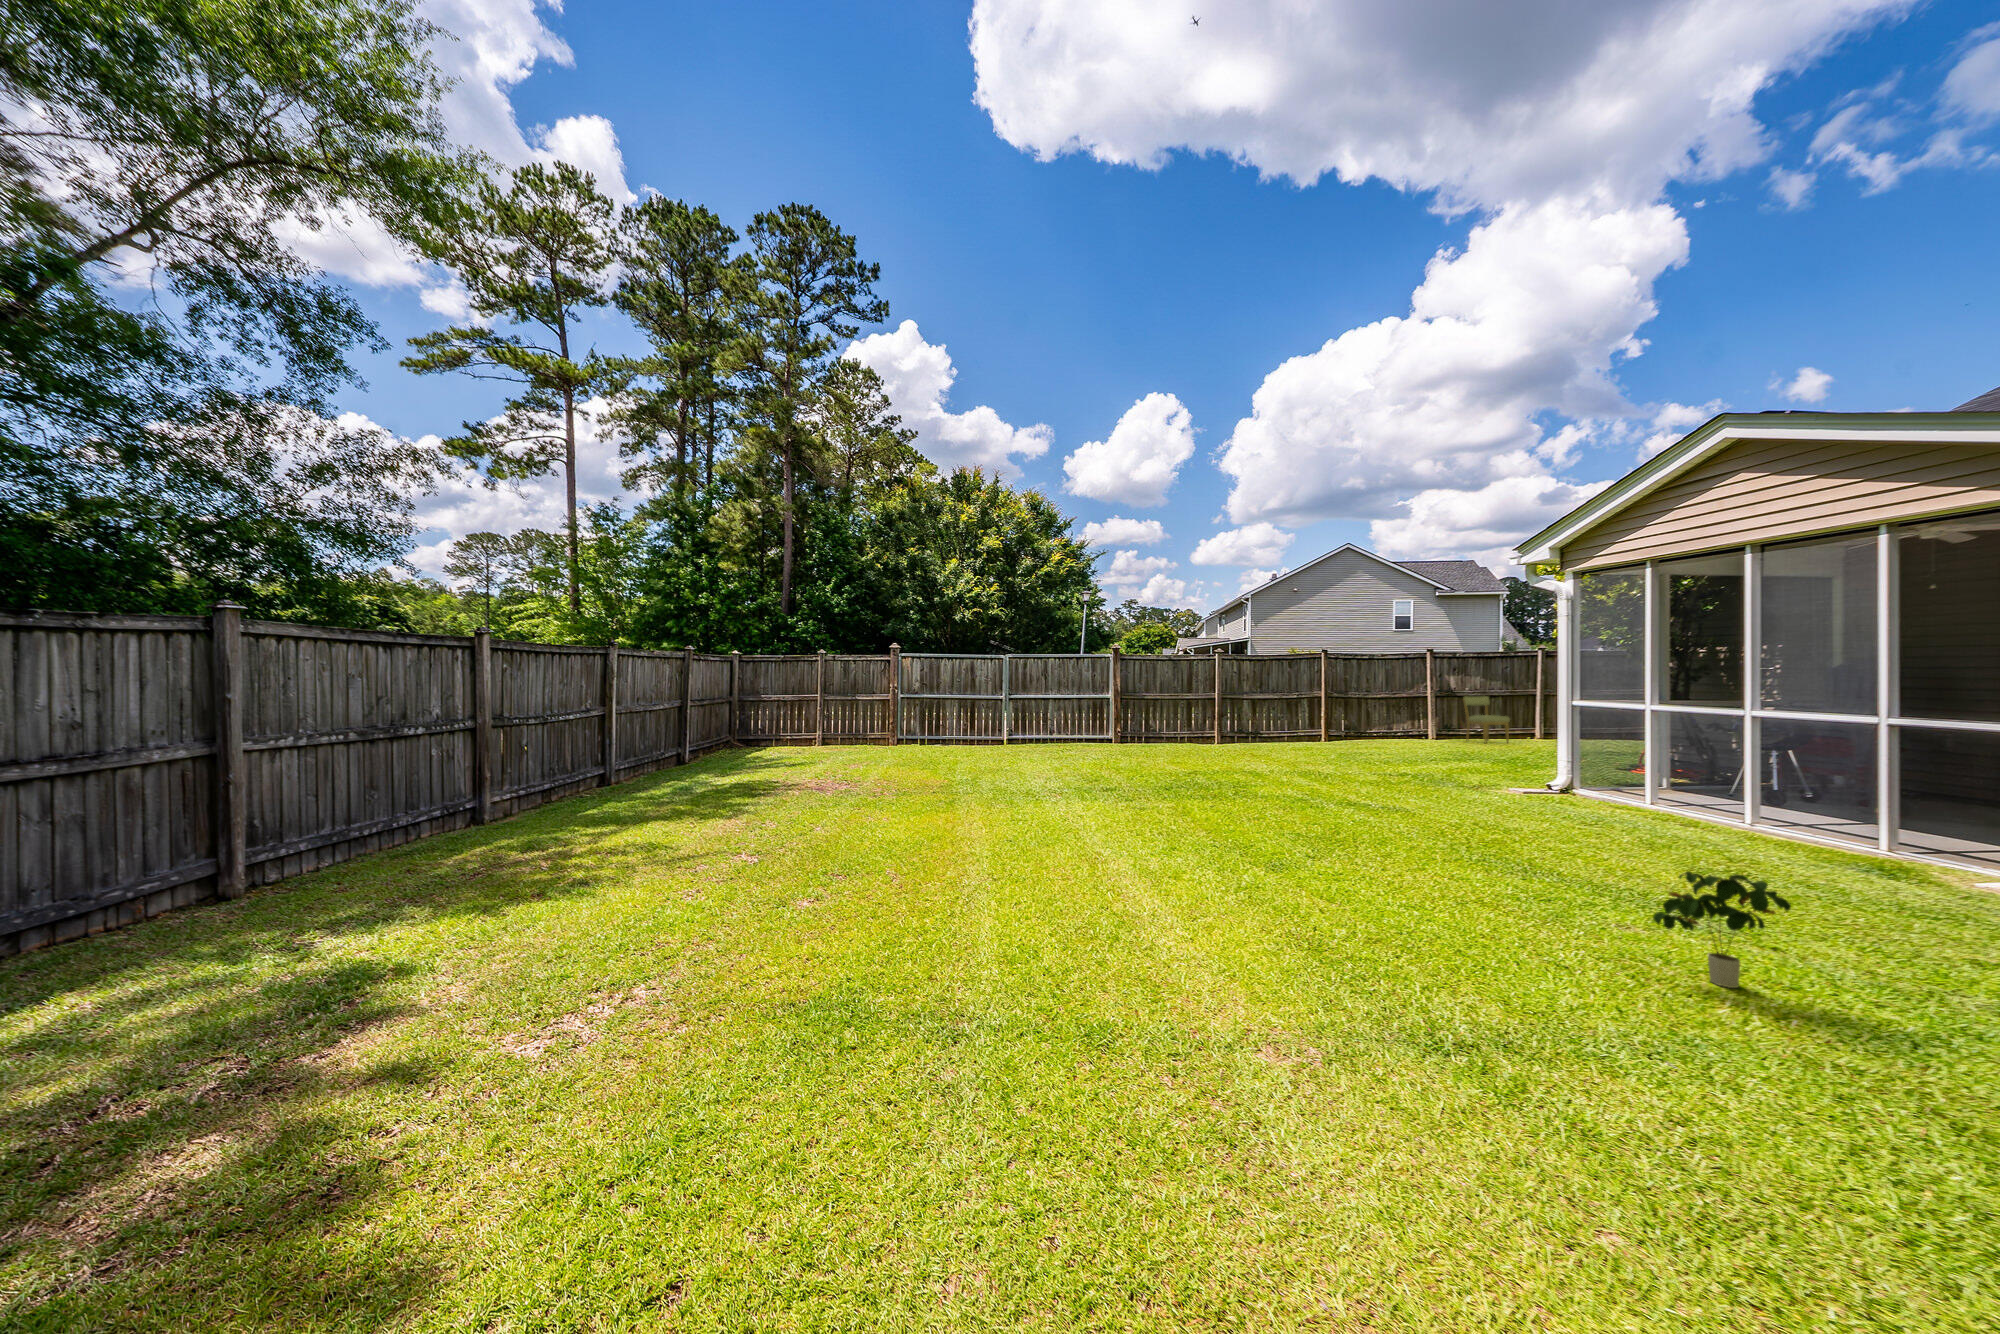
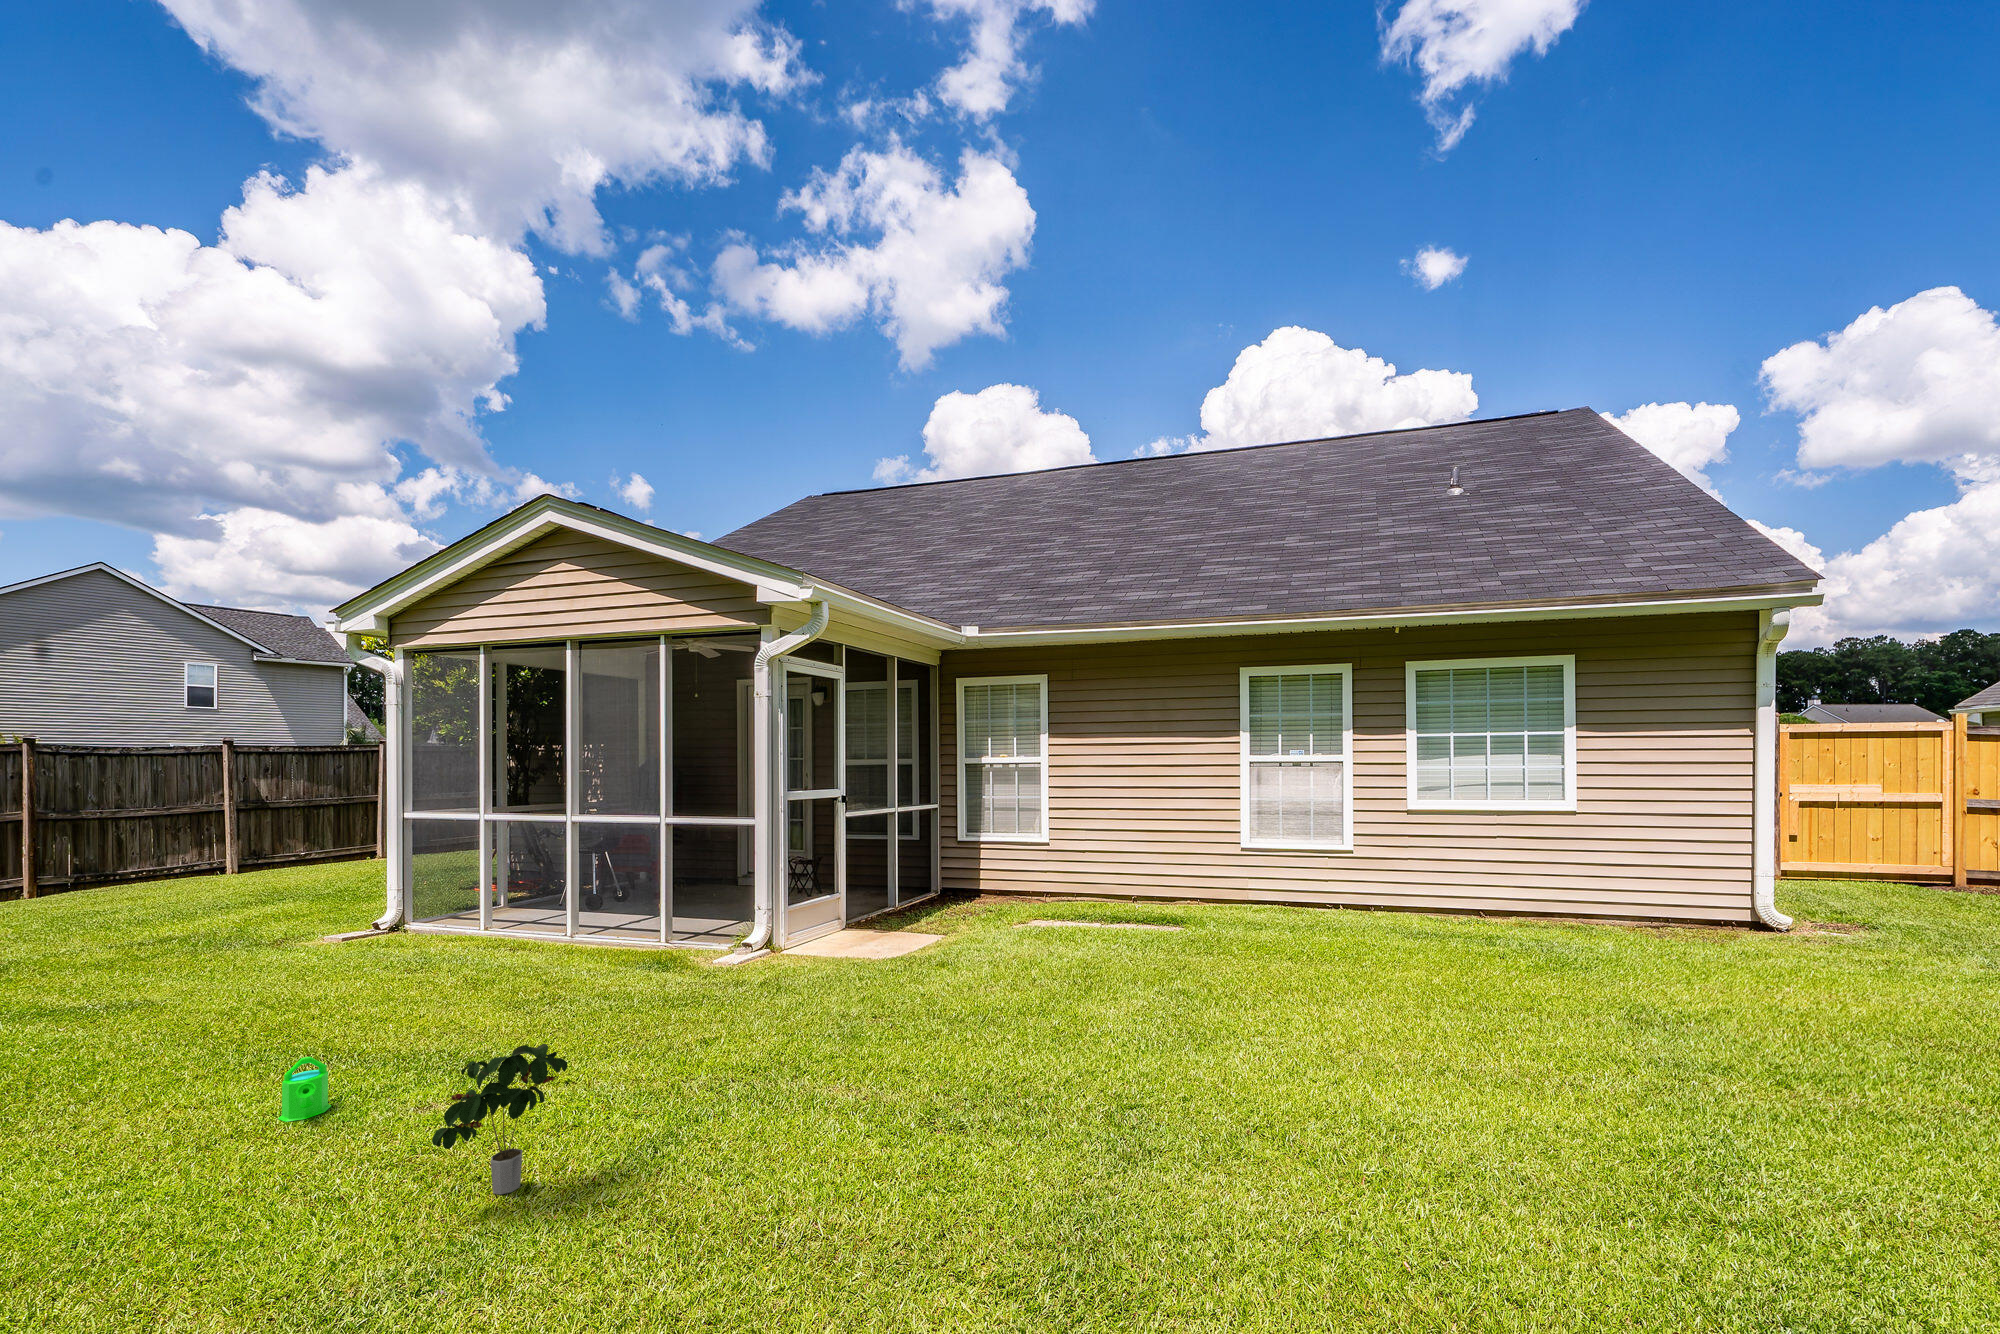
chair: present [1463,696,1510,743] -> none [278,805,345,873]
watering can: none [1512,843,1549,884] -> present [278,1056,331,1122]

